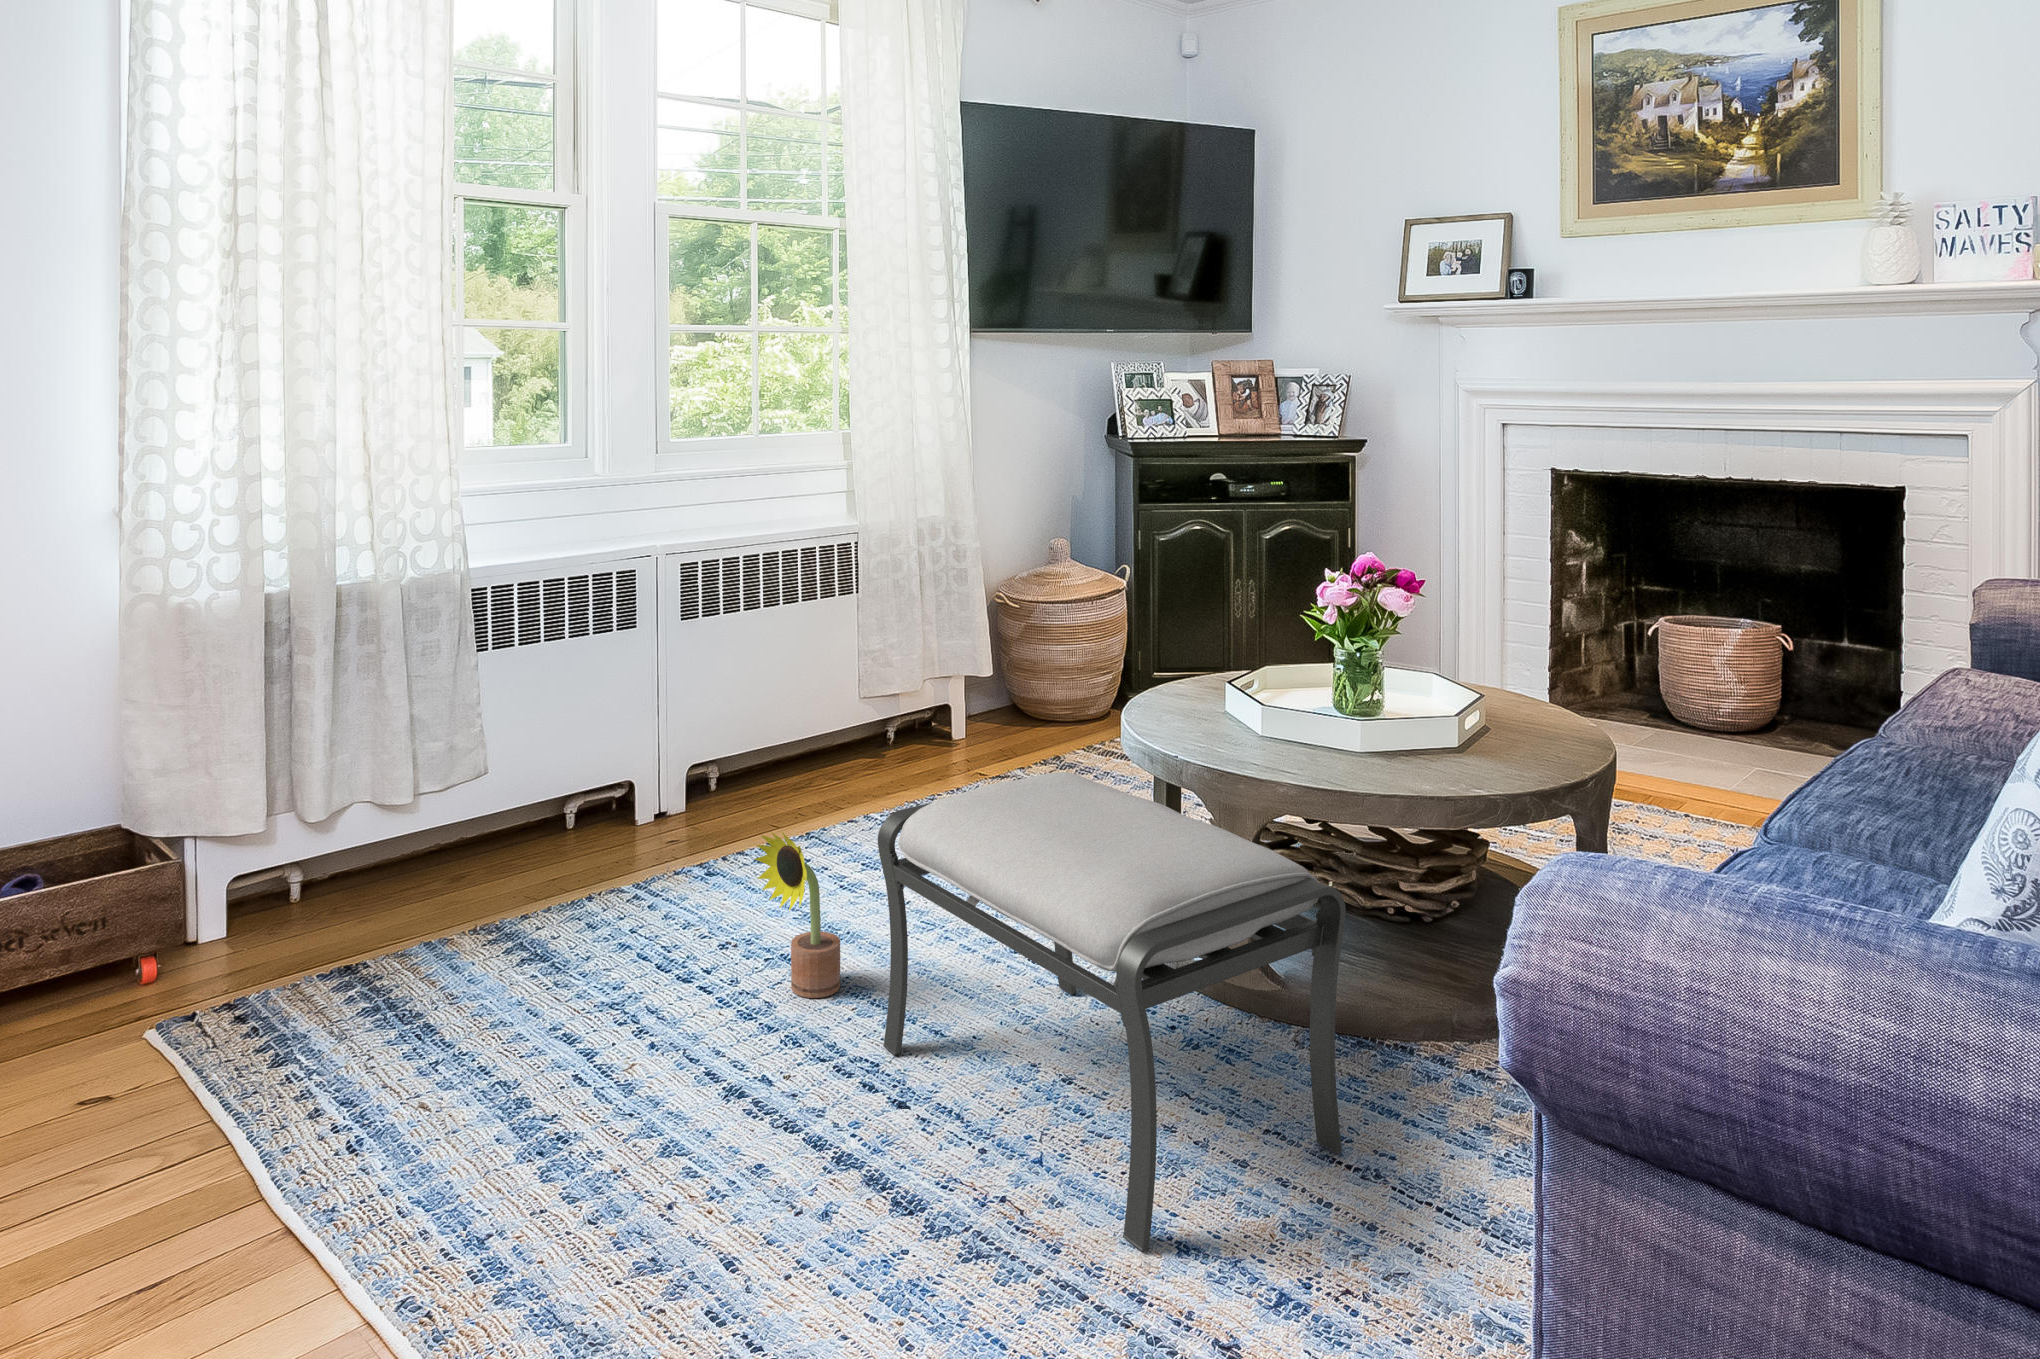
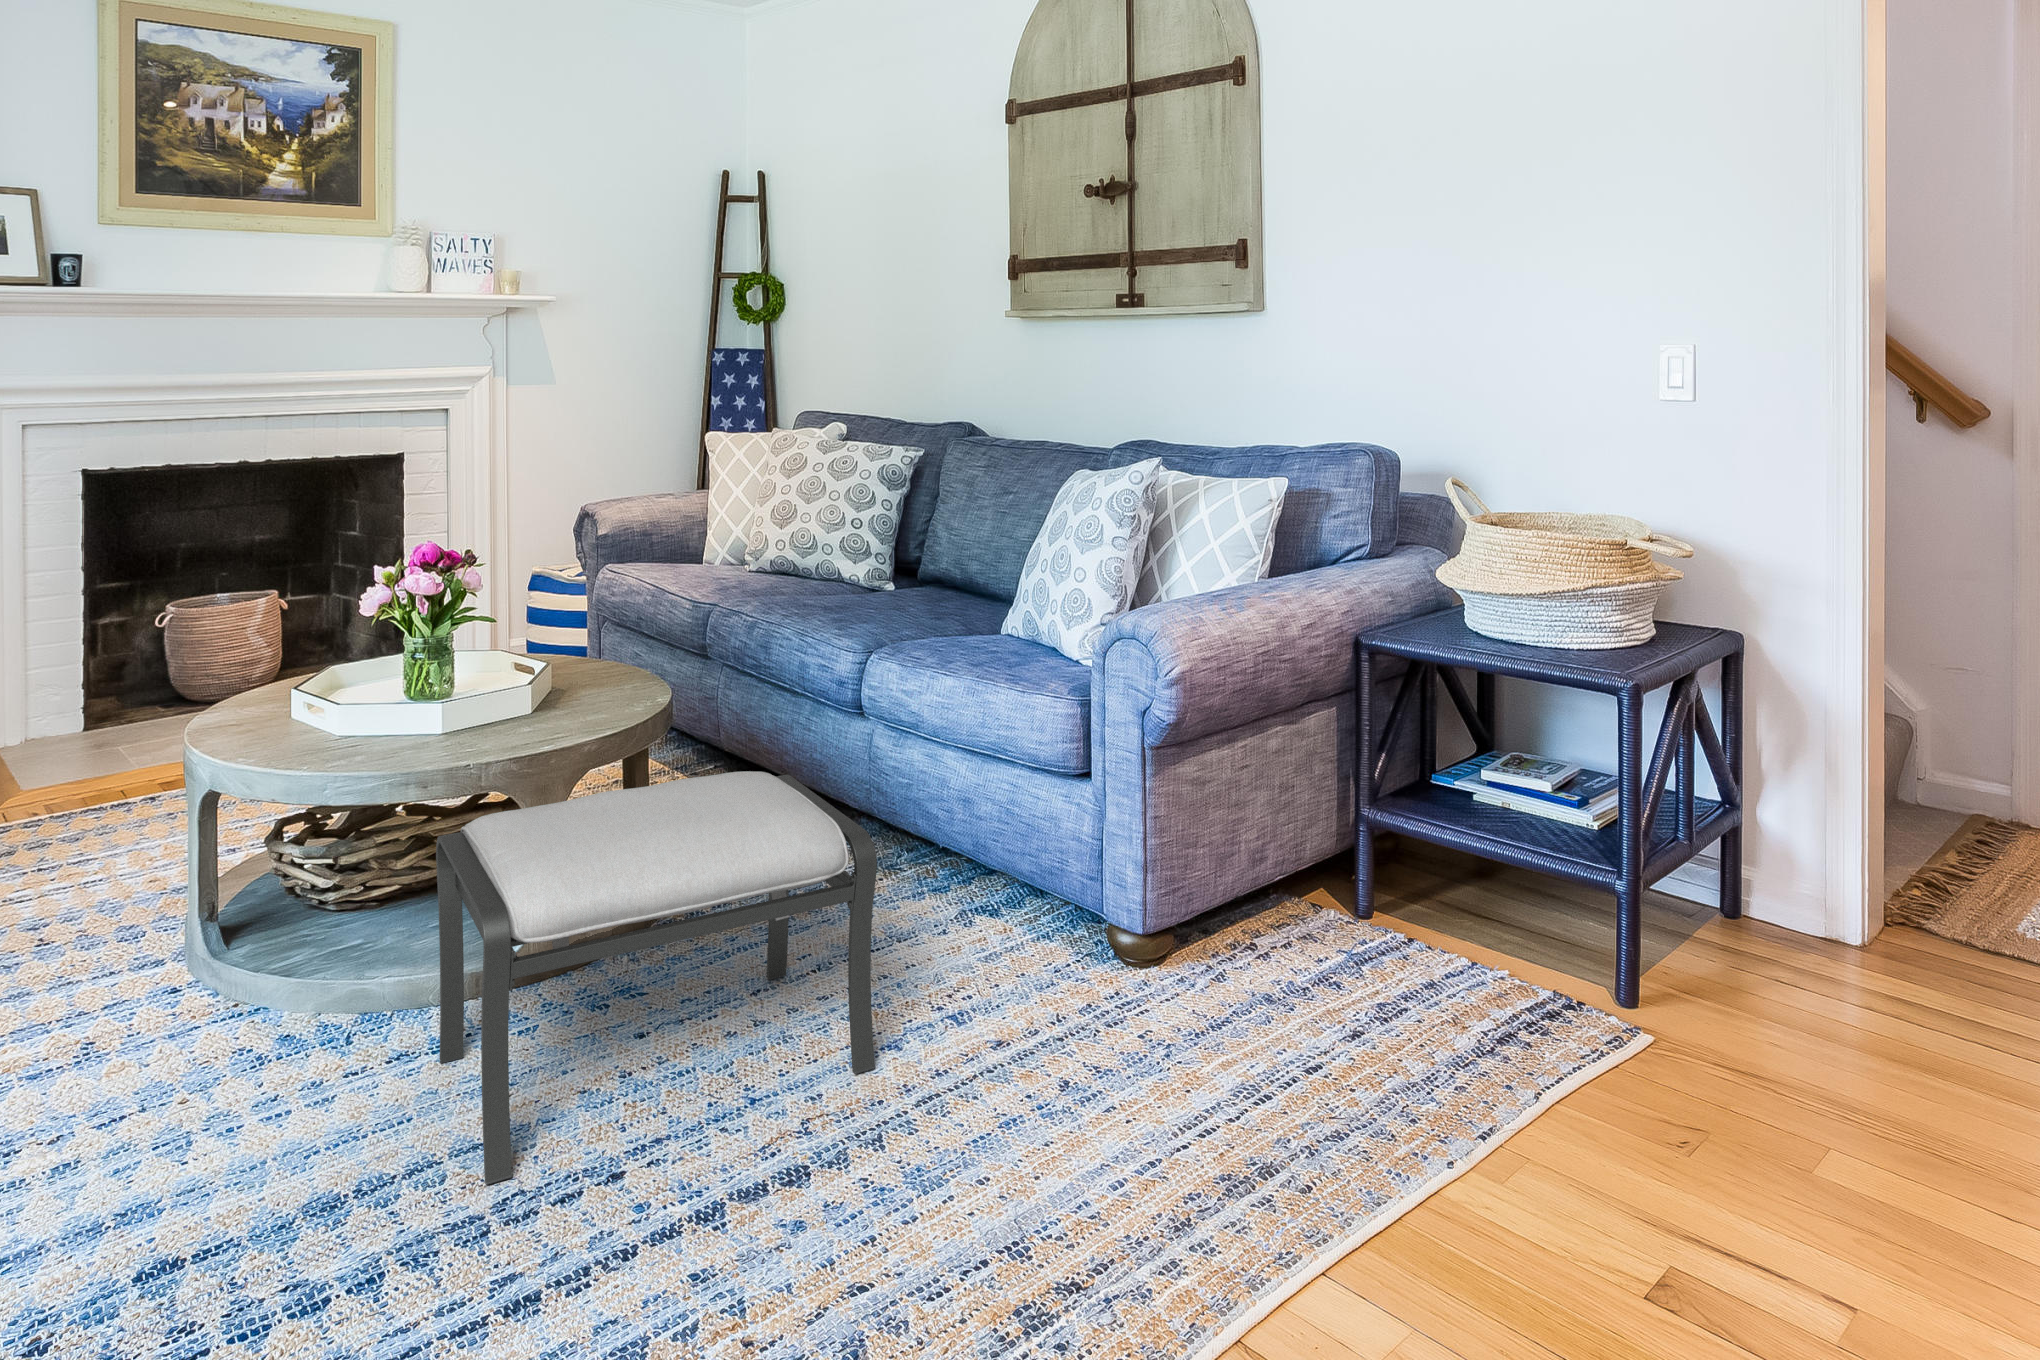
decorative plant: present [755,832,840,998] -> none [243,1036,368,1261]

